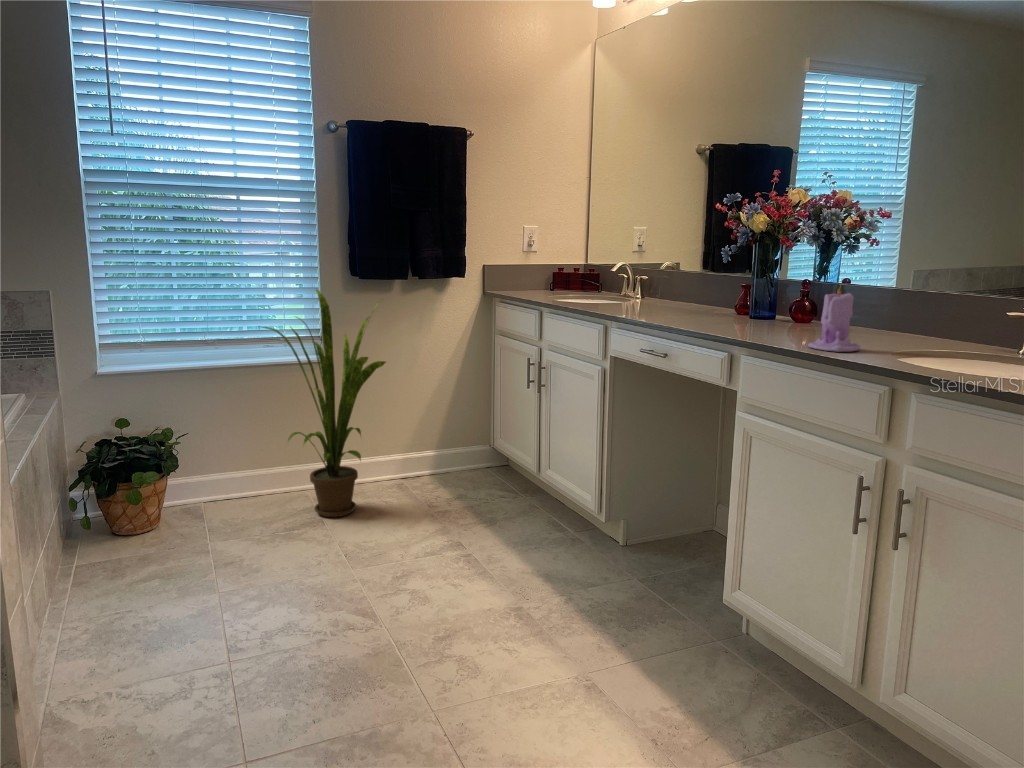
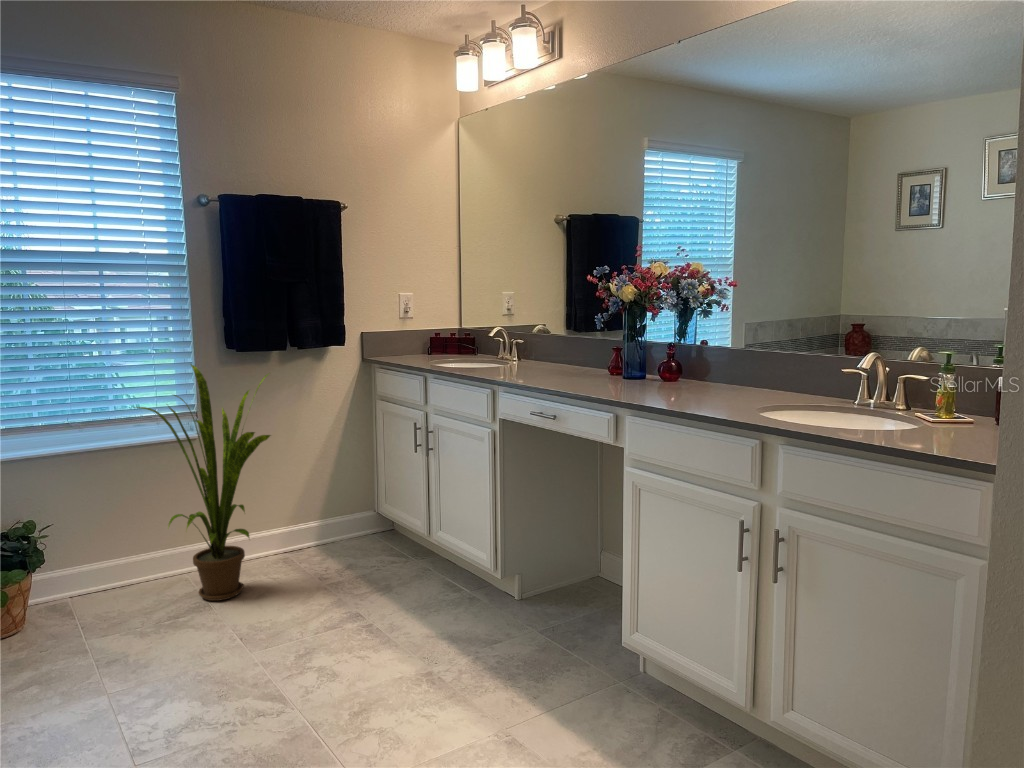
candle: present [808,288,860,352] -> none [685,352,728,410]

